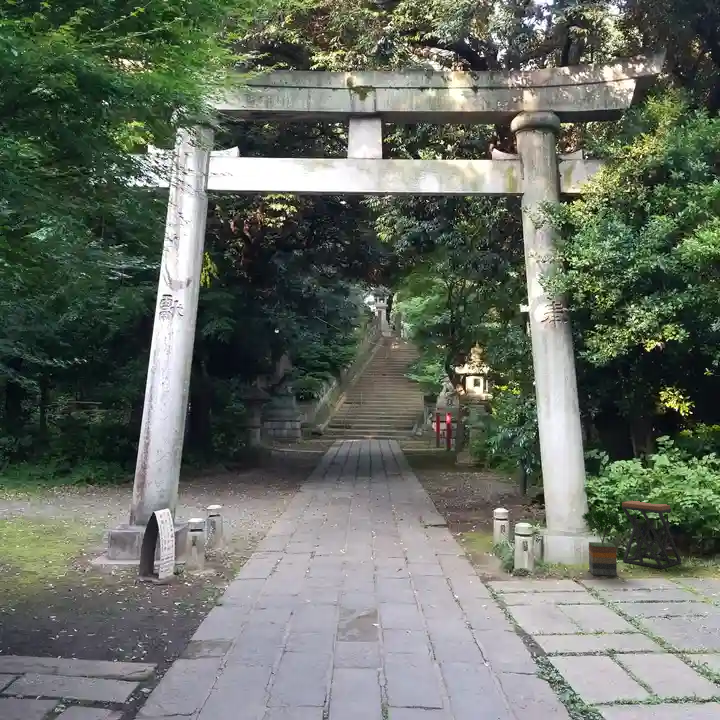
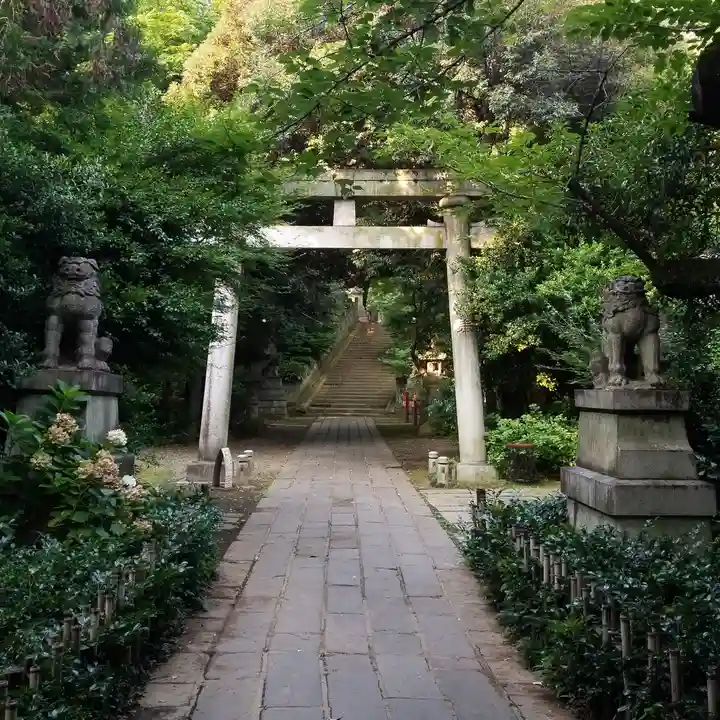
potted tree: present [582,510,626,576] -> none [477,447,504,485]

